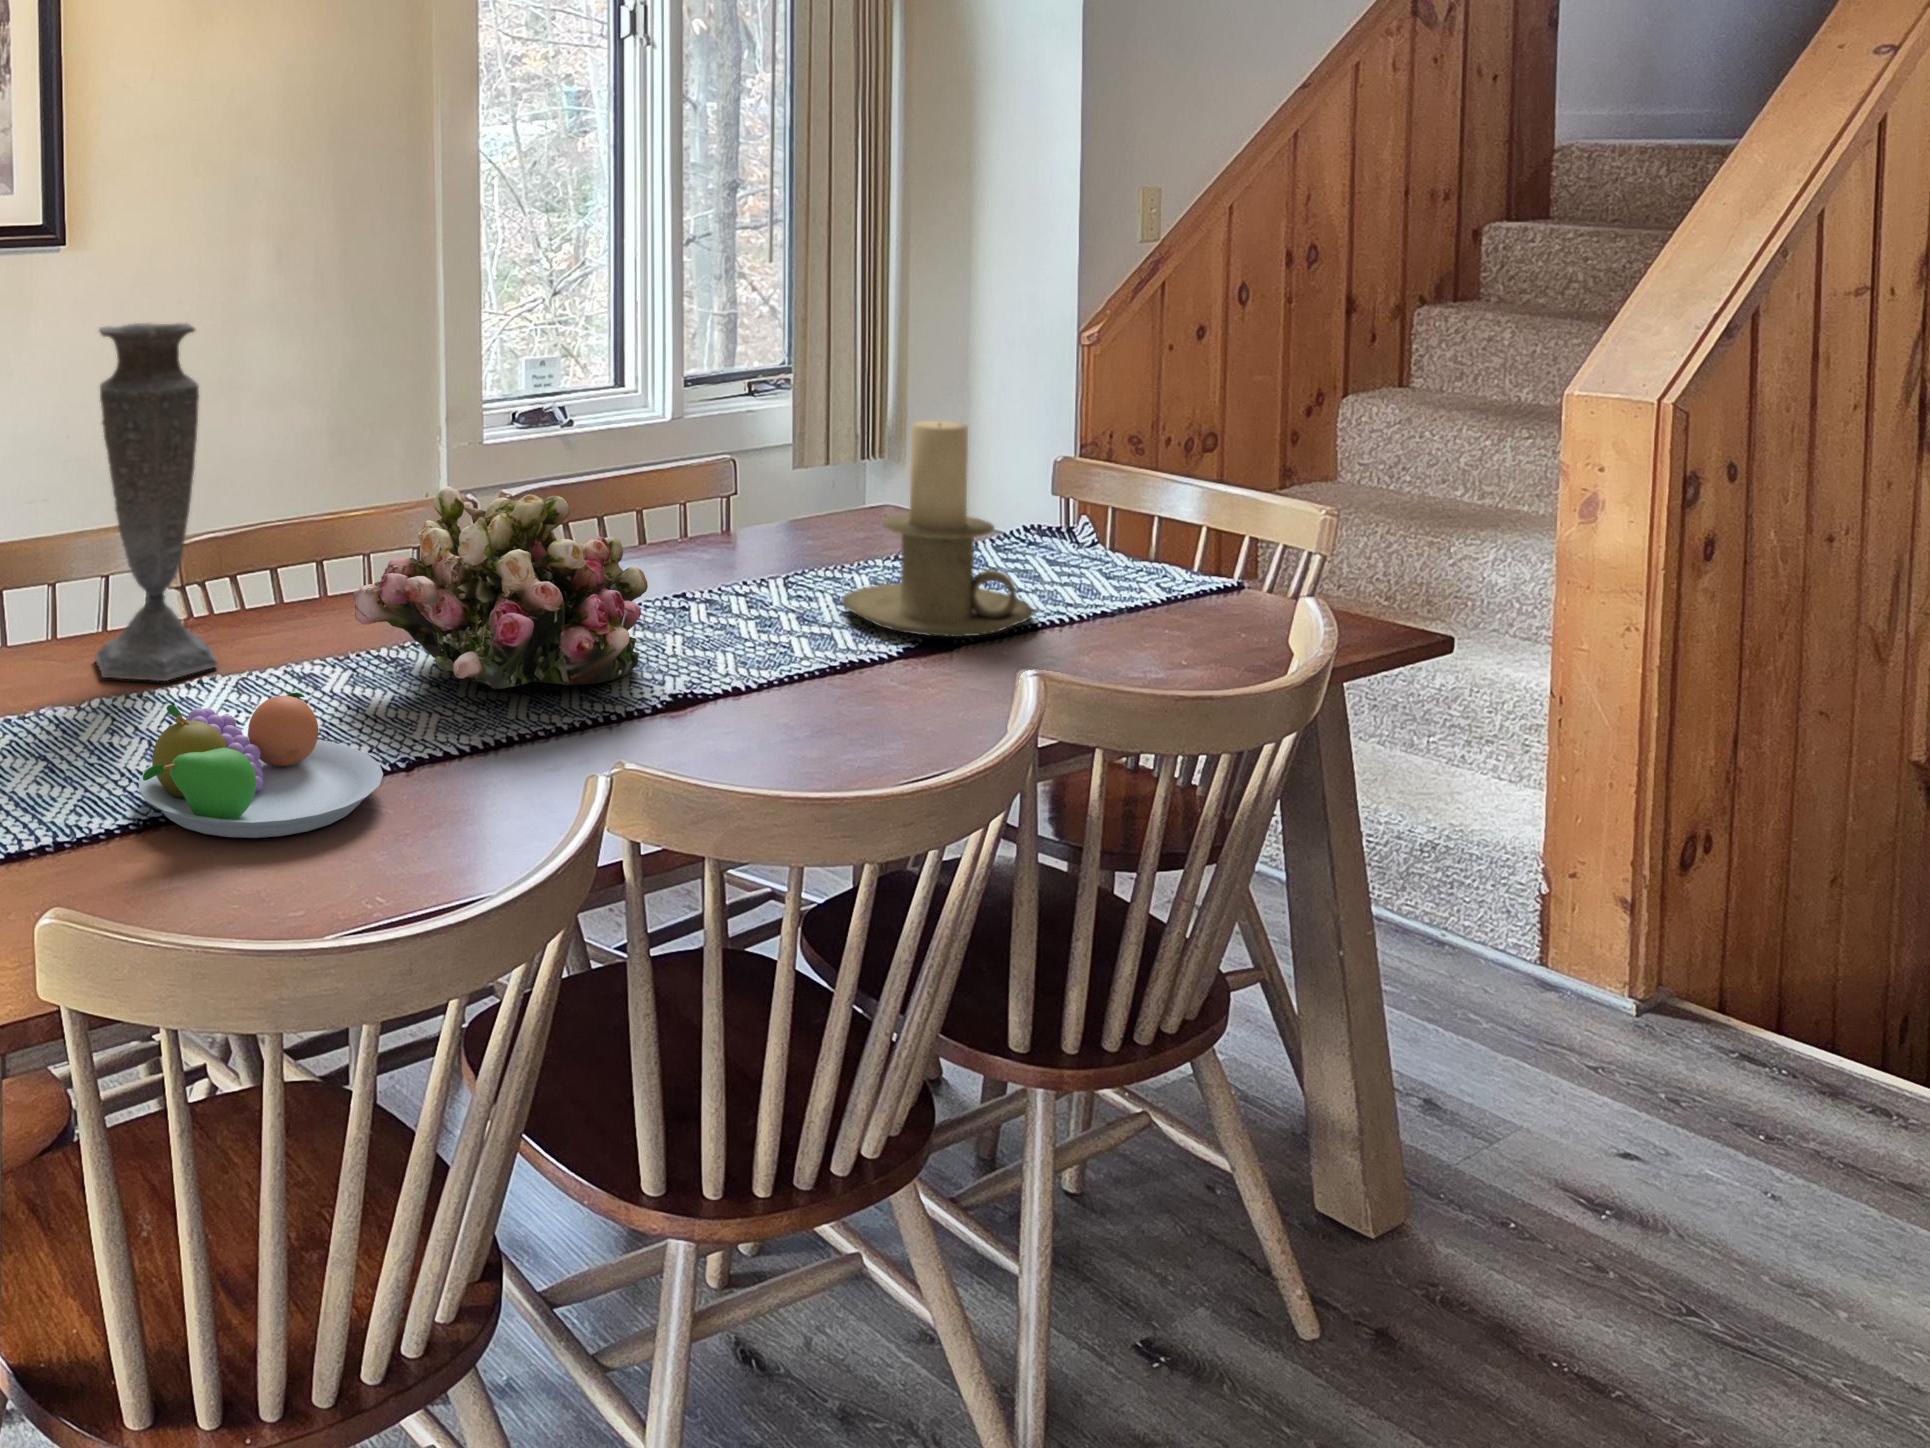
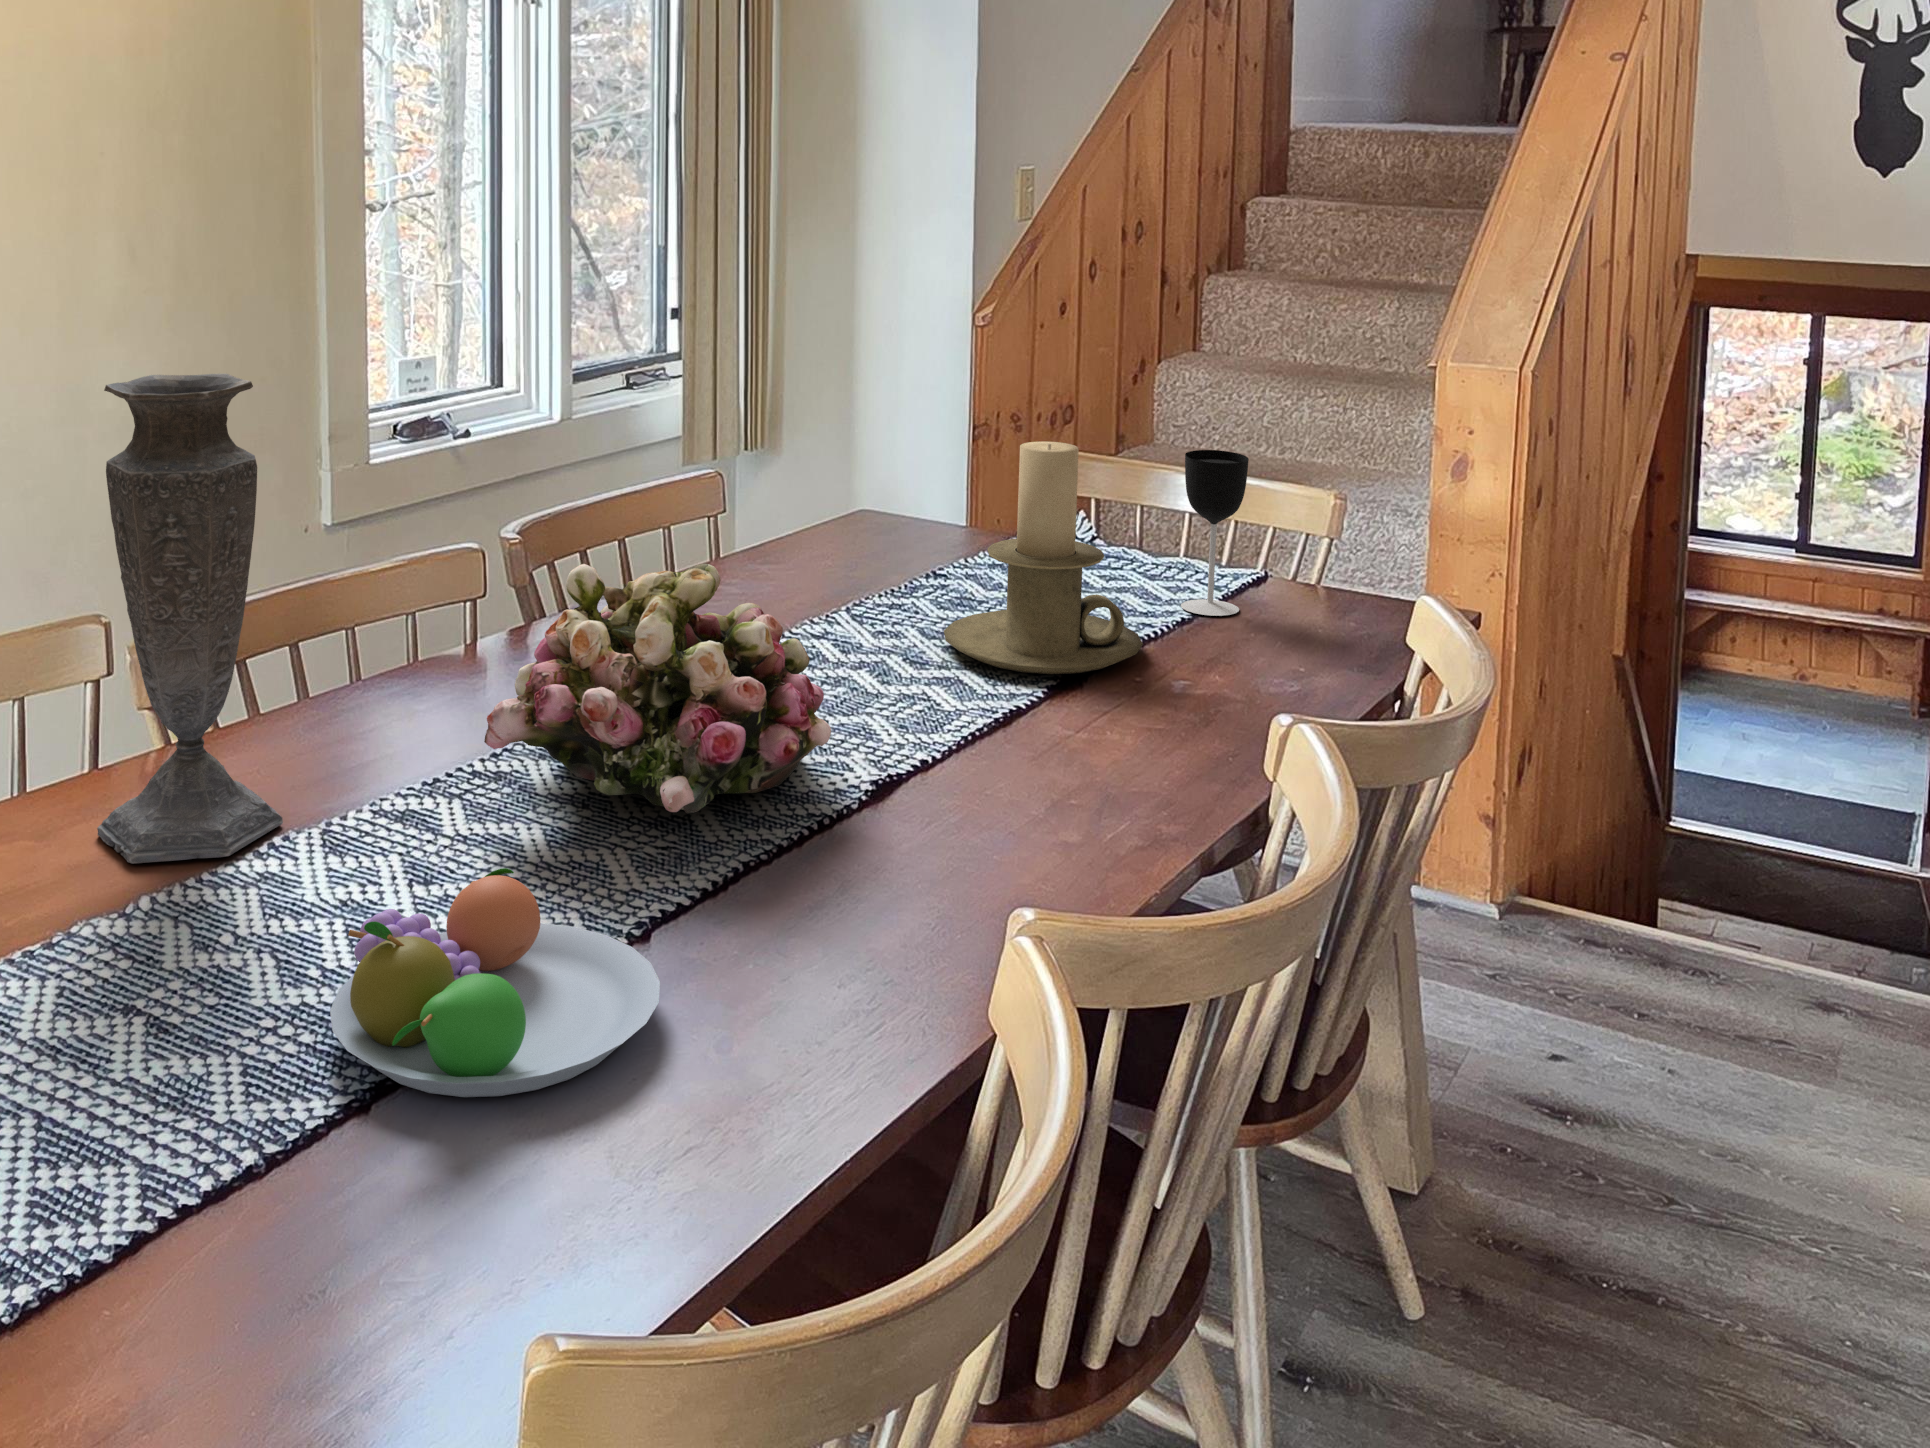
wine glass: none [1116,443,1183,607] -> present [1181,450,1249,616]

